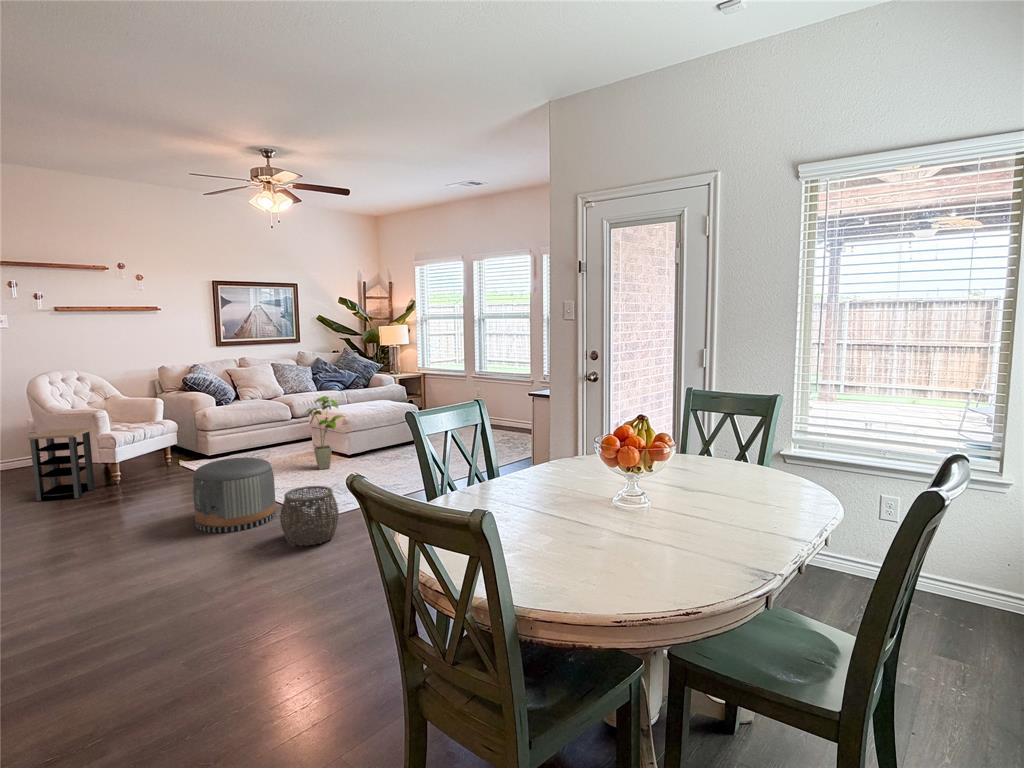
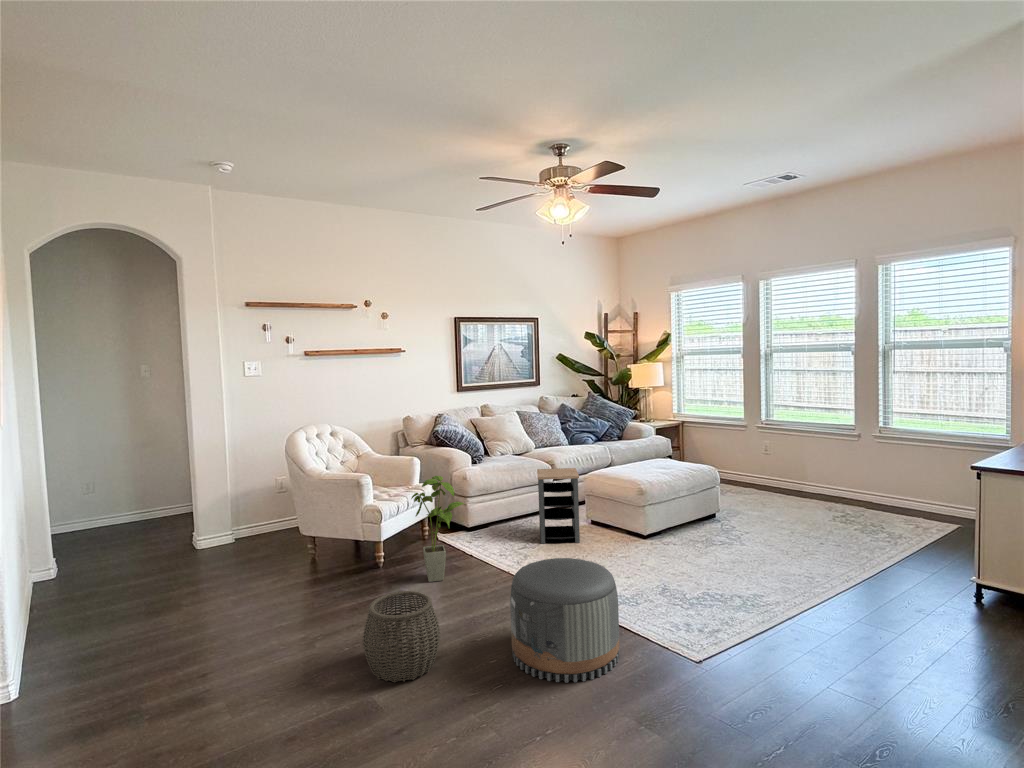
house plant: present [306,396,343,469] -> present [411,476,464,582]
side table: present [28,428,95,501] -> present [537,468,580,544]
woven basket: present [280,486,339,546] -> present [363,591,441,682]

